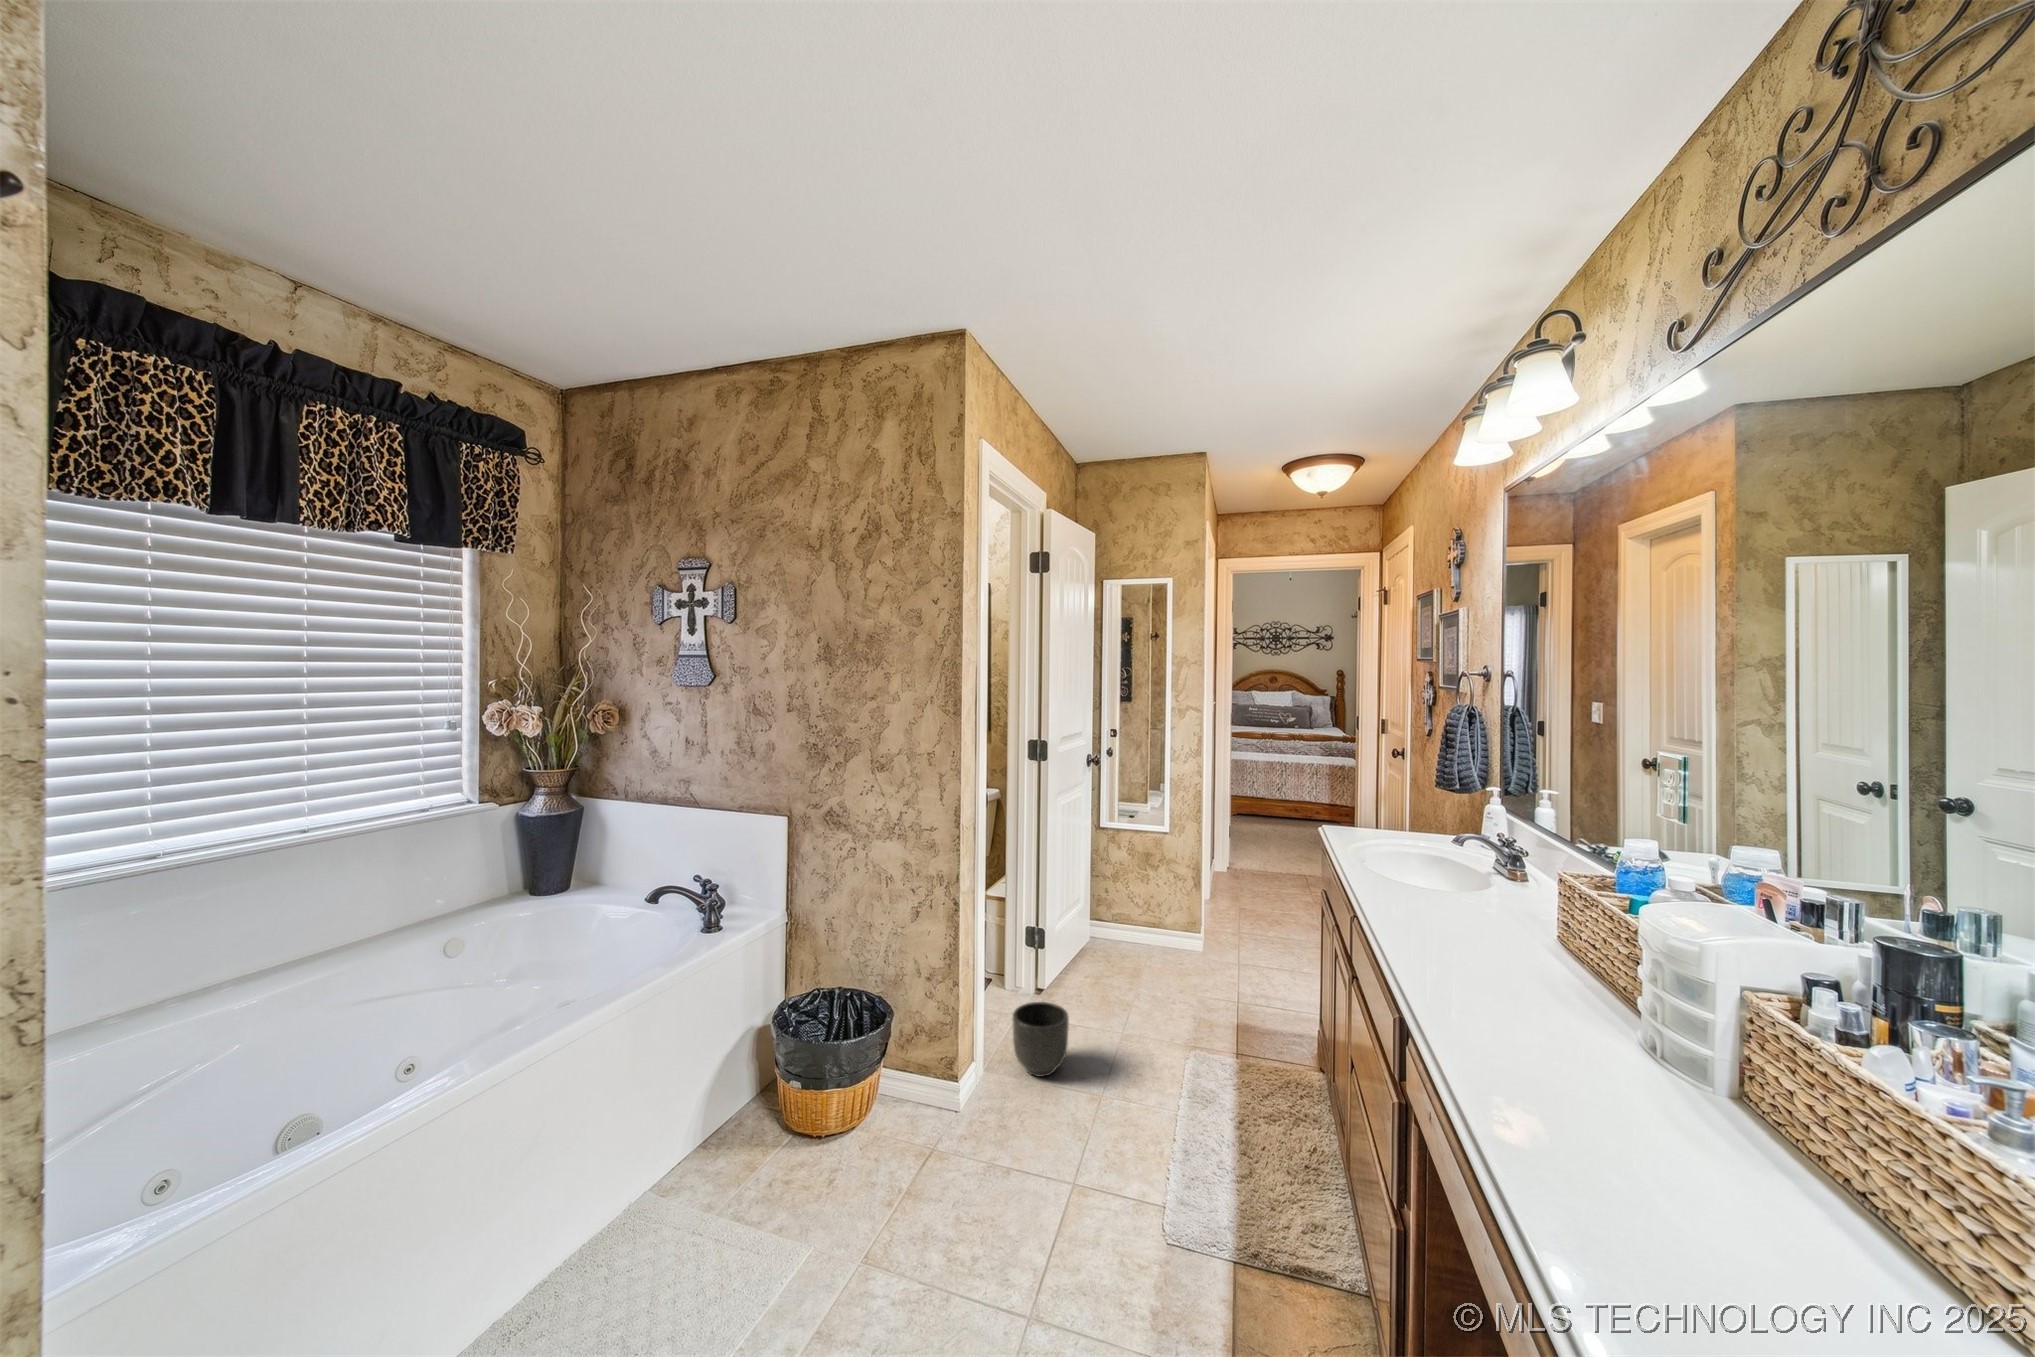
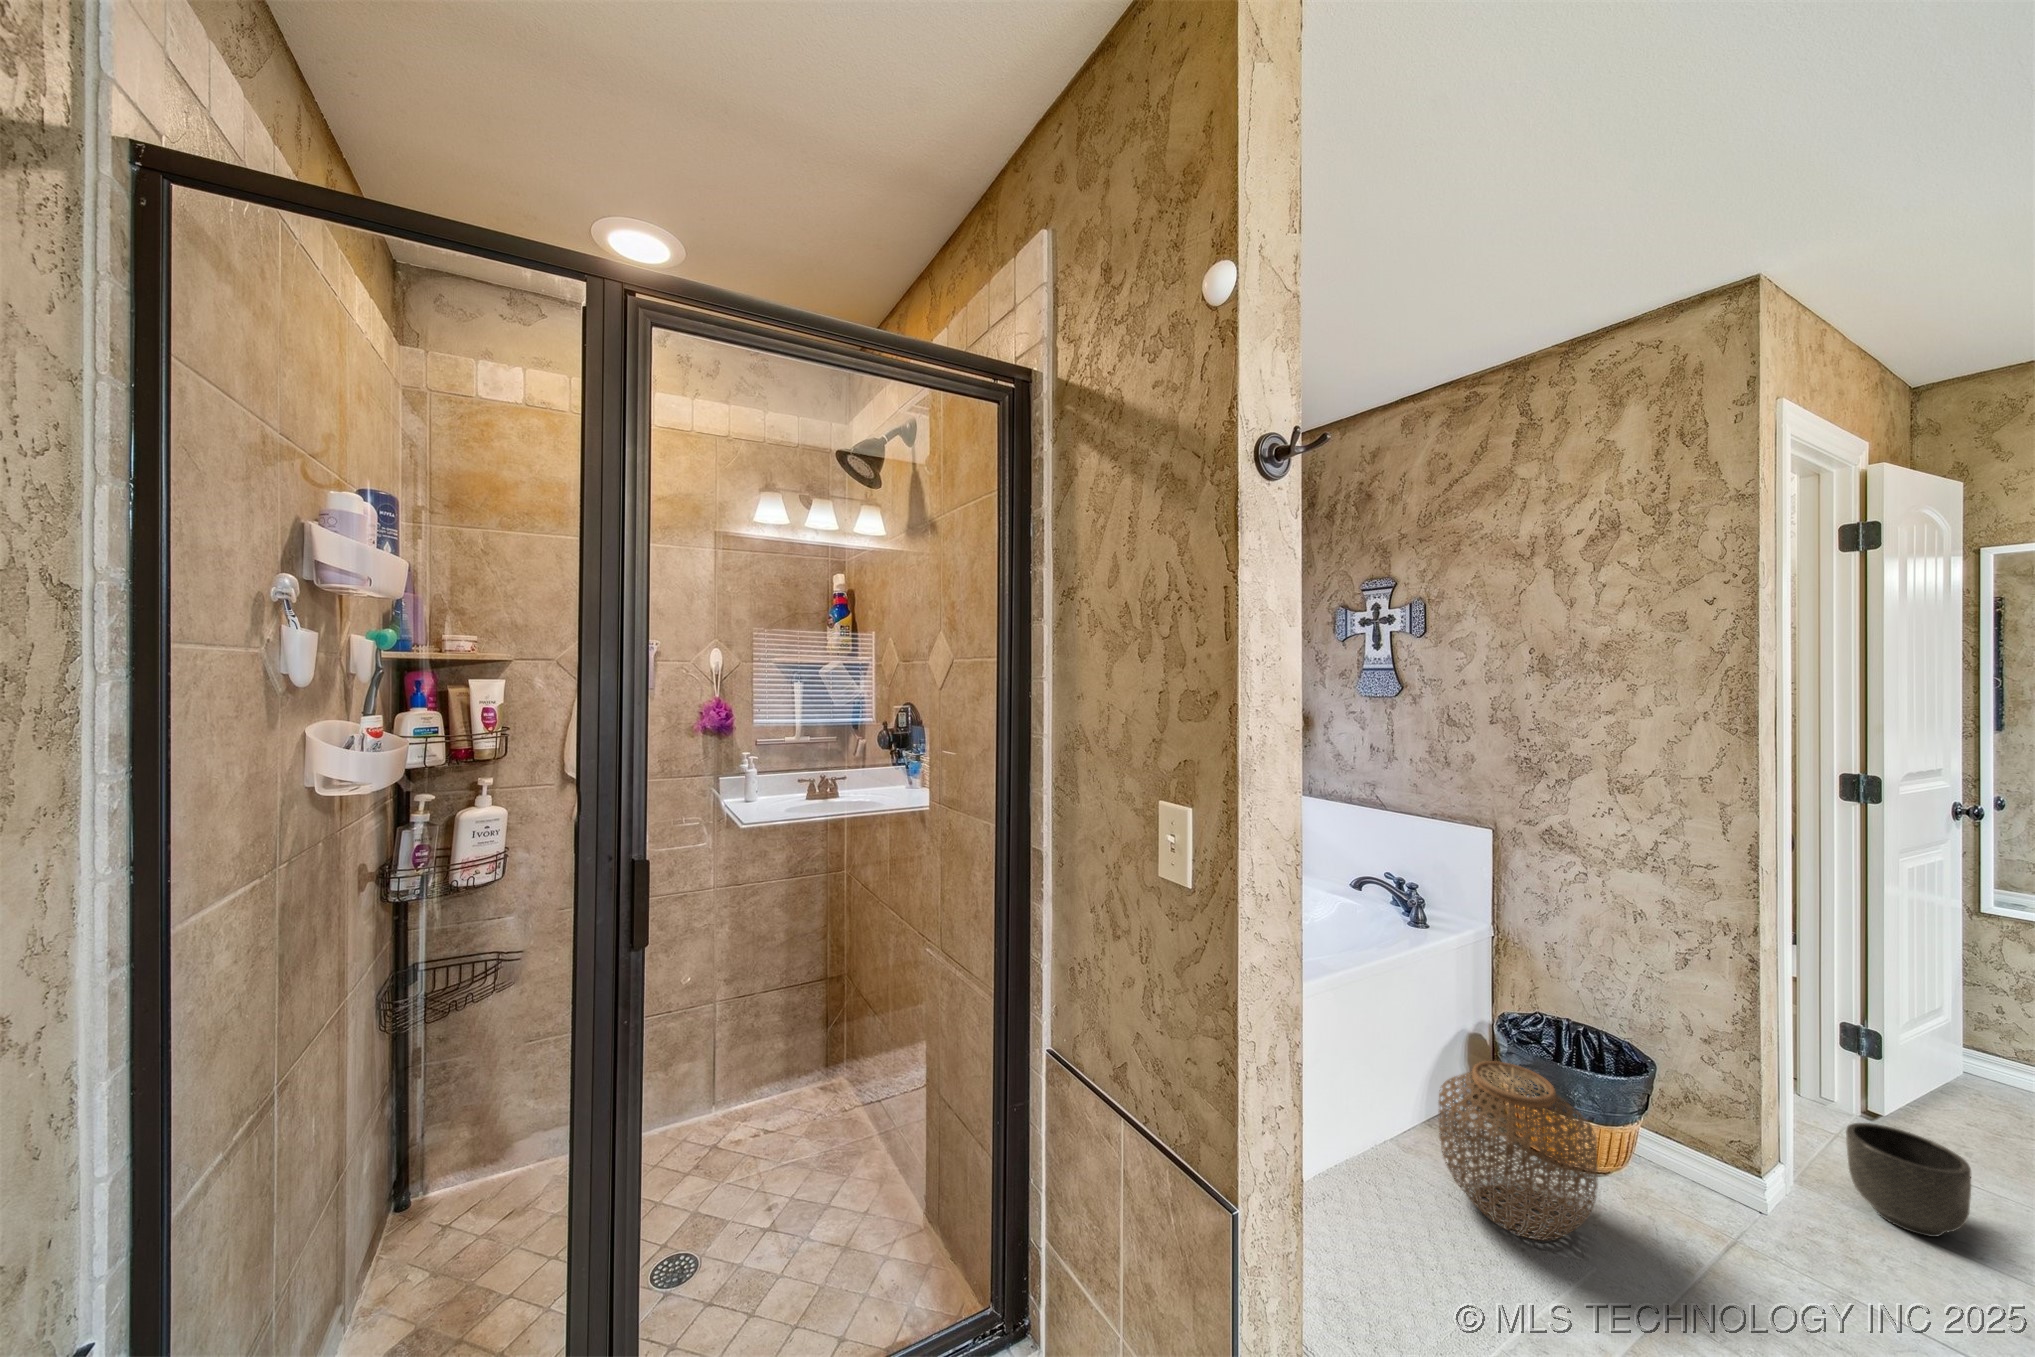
woven basket: none [695,1055,833,1232] -> present [1439,1061,1598,1240]

